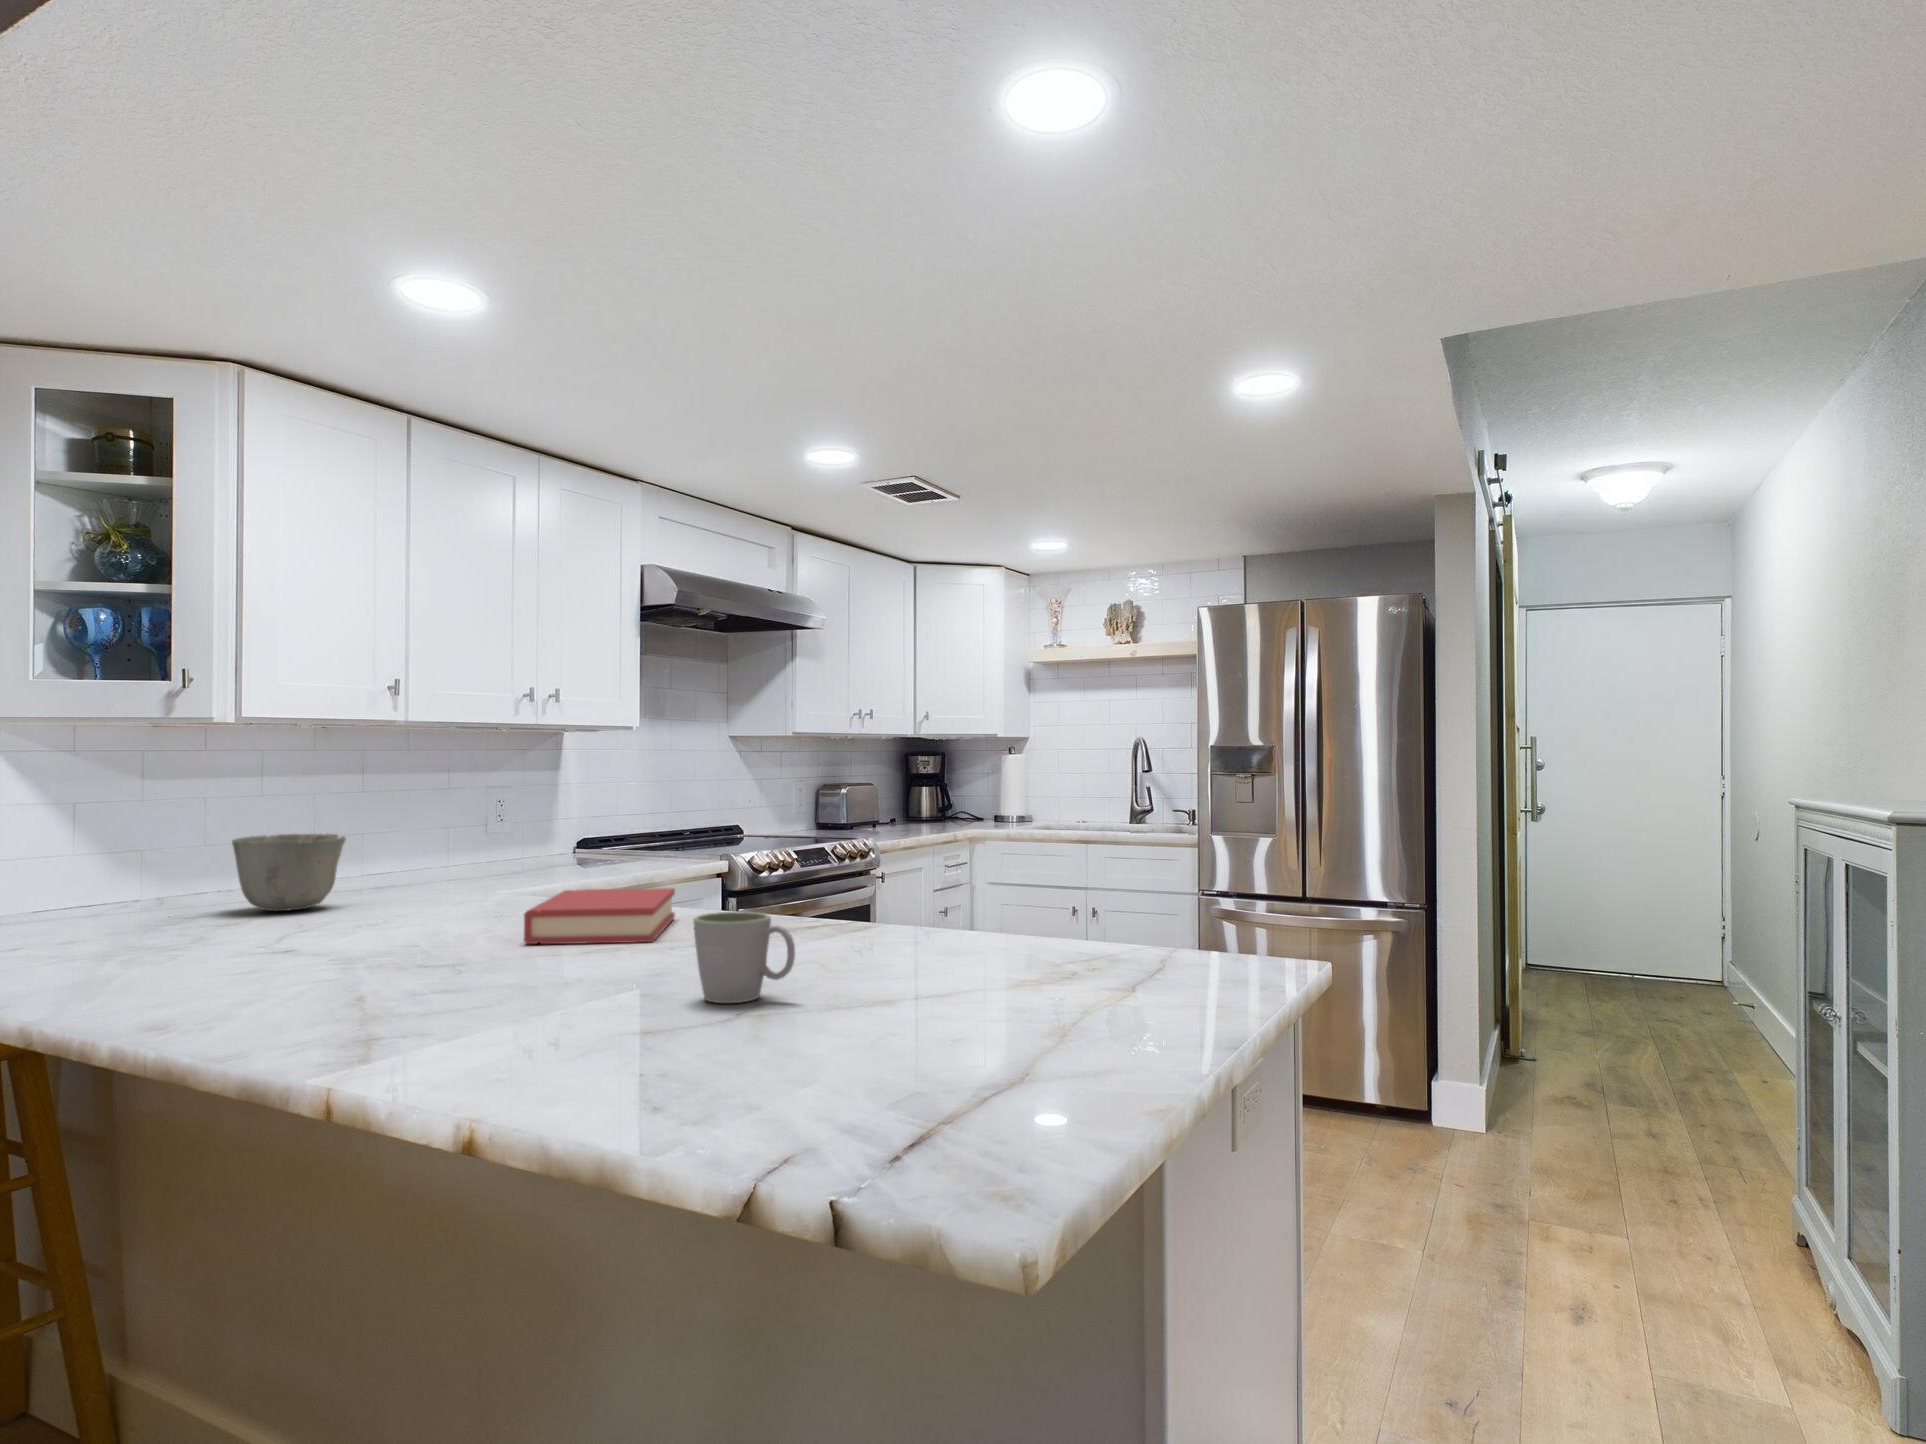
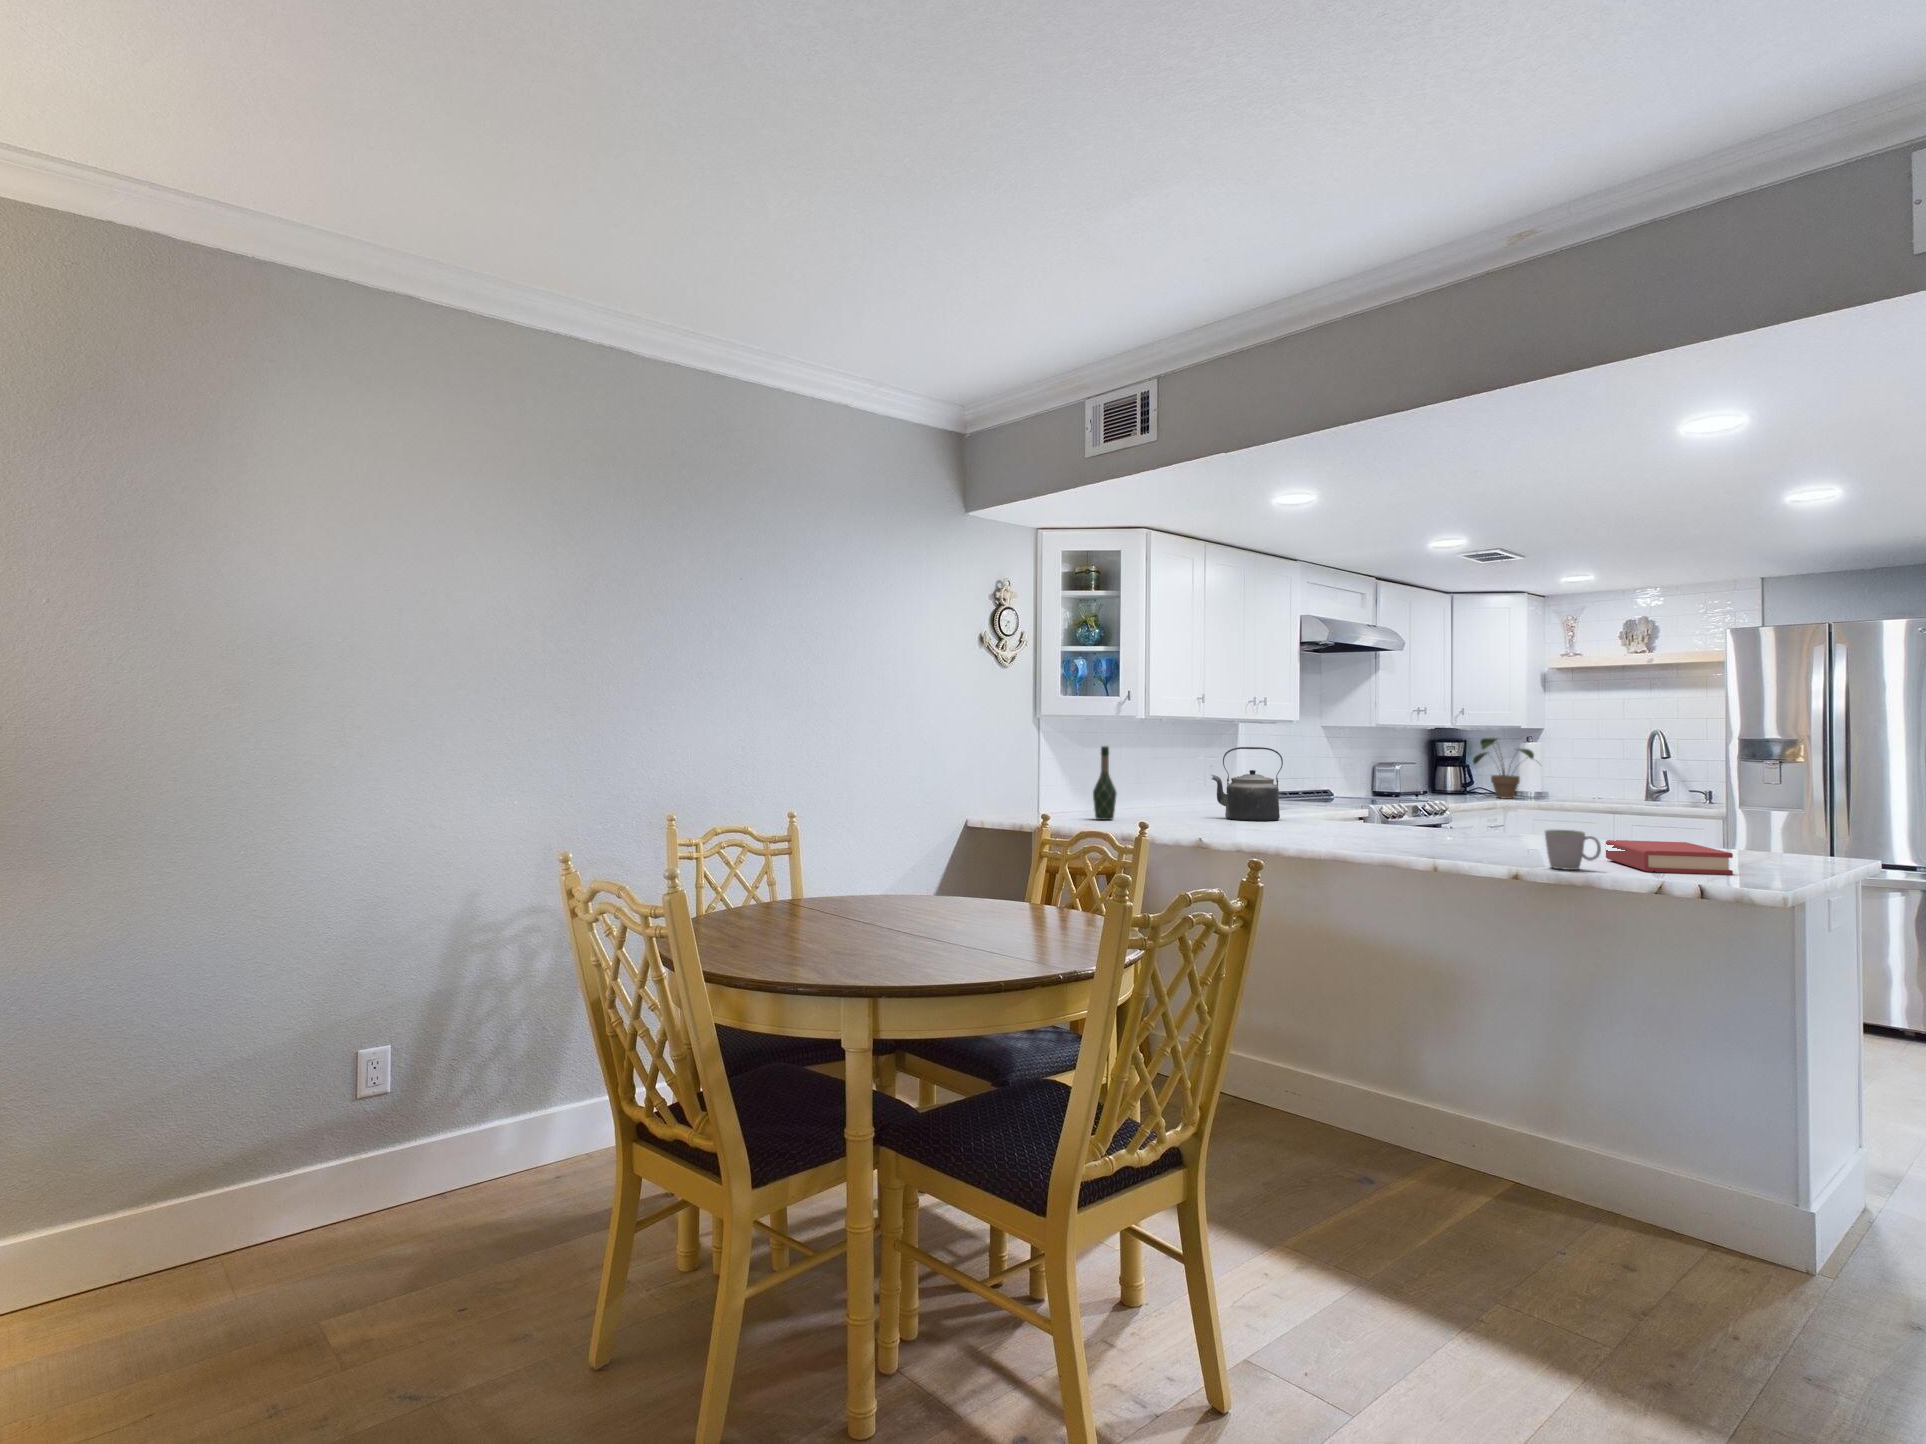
potted plant: none [936,749,1015,827] -> present [1473,738,1534,799]
kettle: none [424,763,542,886] -> present [1212,747,1283,821]
wine bottle: none [171,766,220,898] -> present [1093,746,1117,820]
ceramic bowl: present [232,834,346,911] -> none [1161,786,1218,828]
hardback book: present [524,888,675,944] -> present [1606,840,1733,875]

